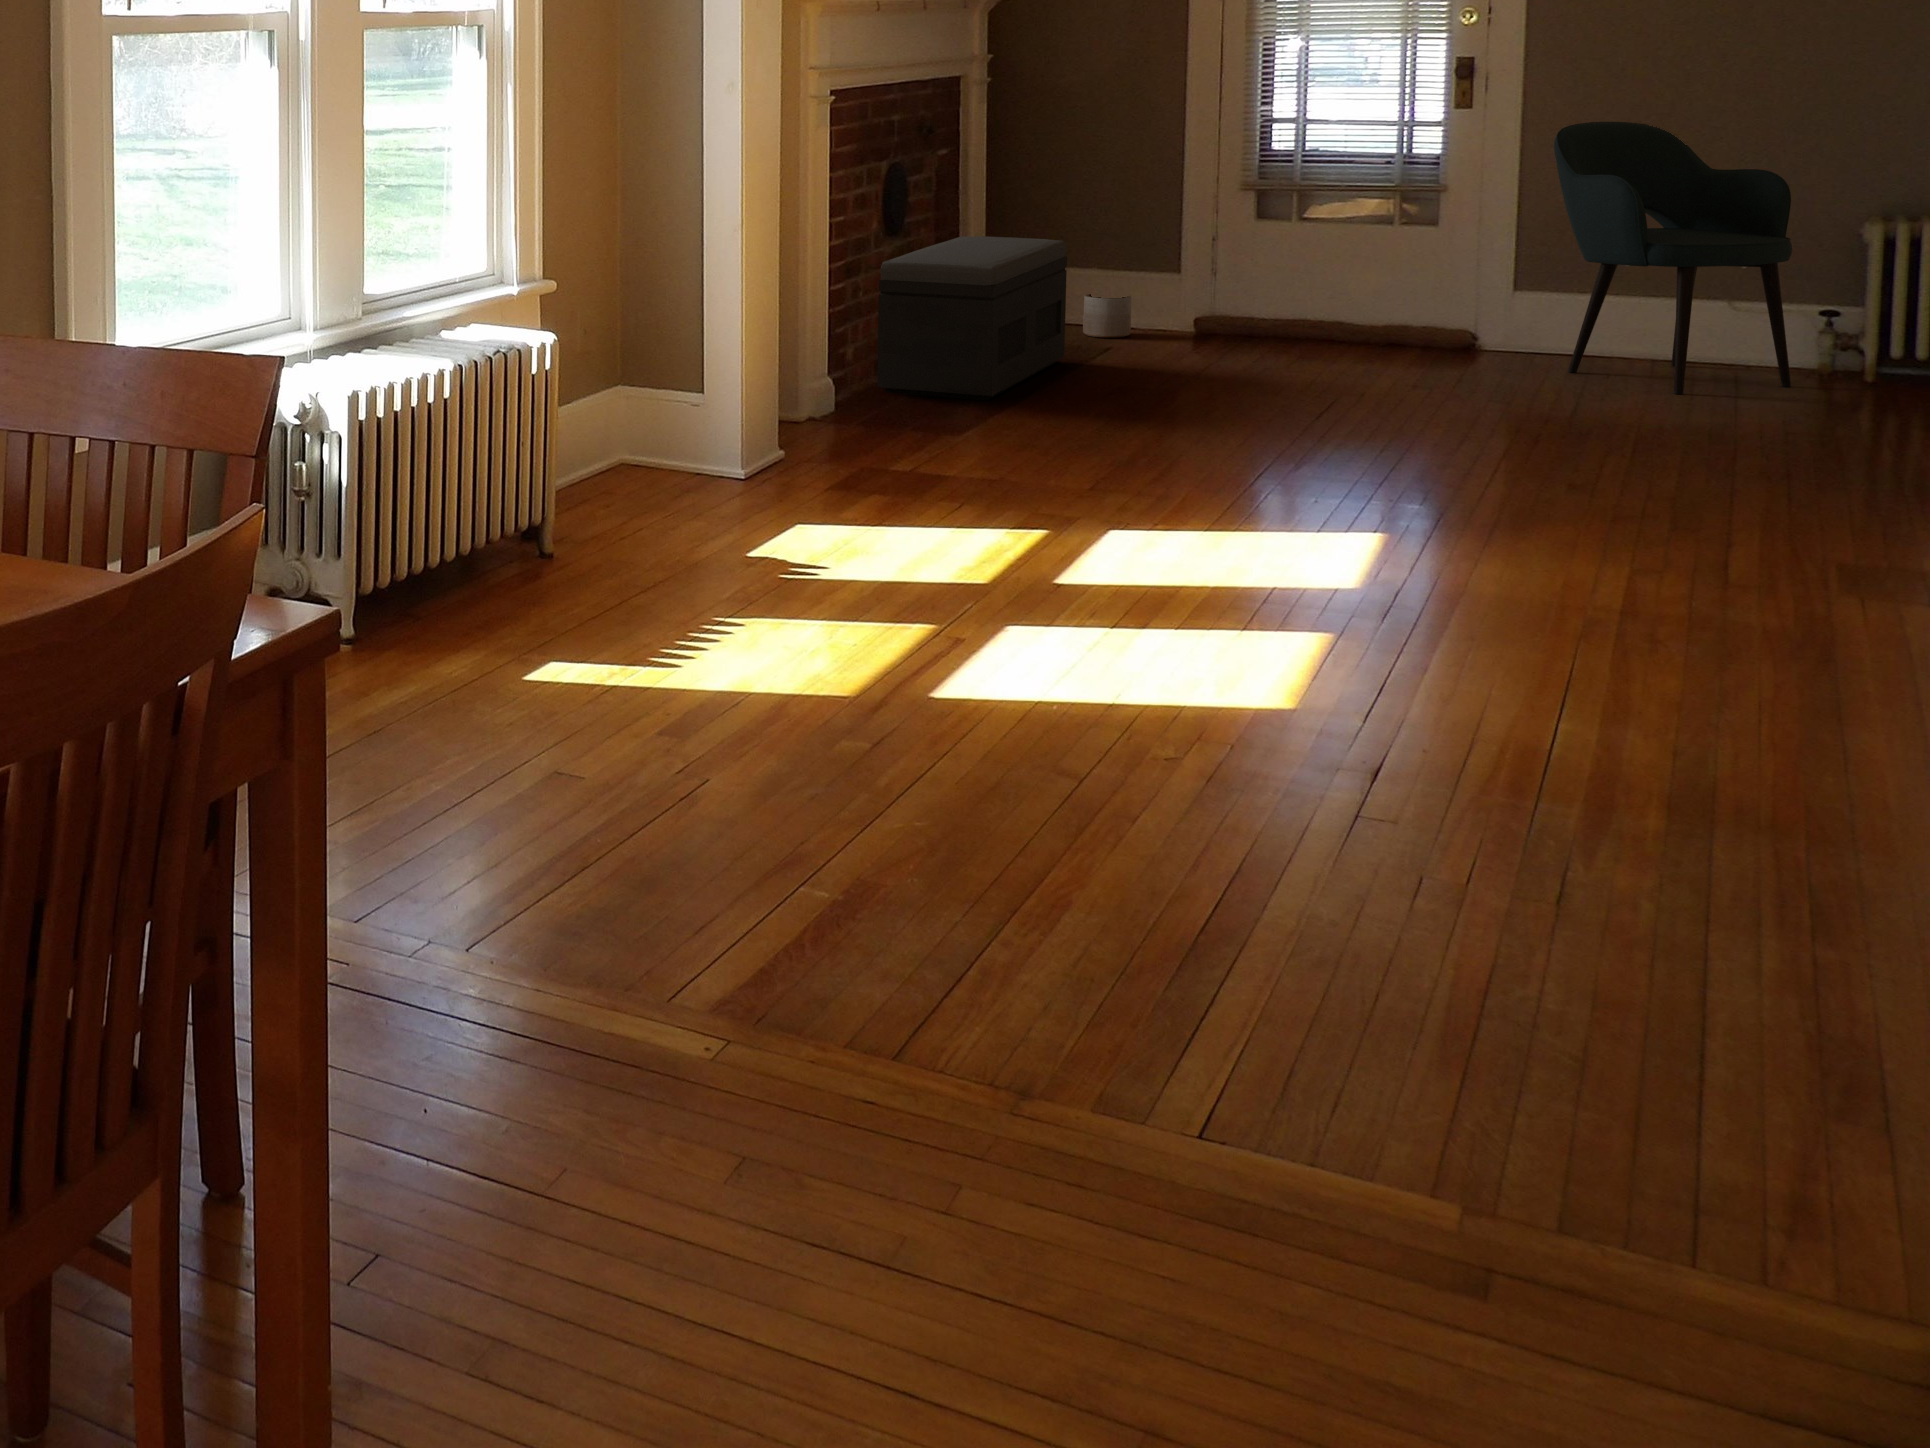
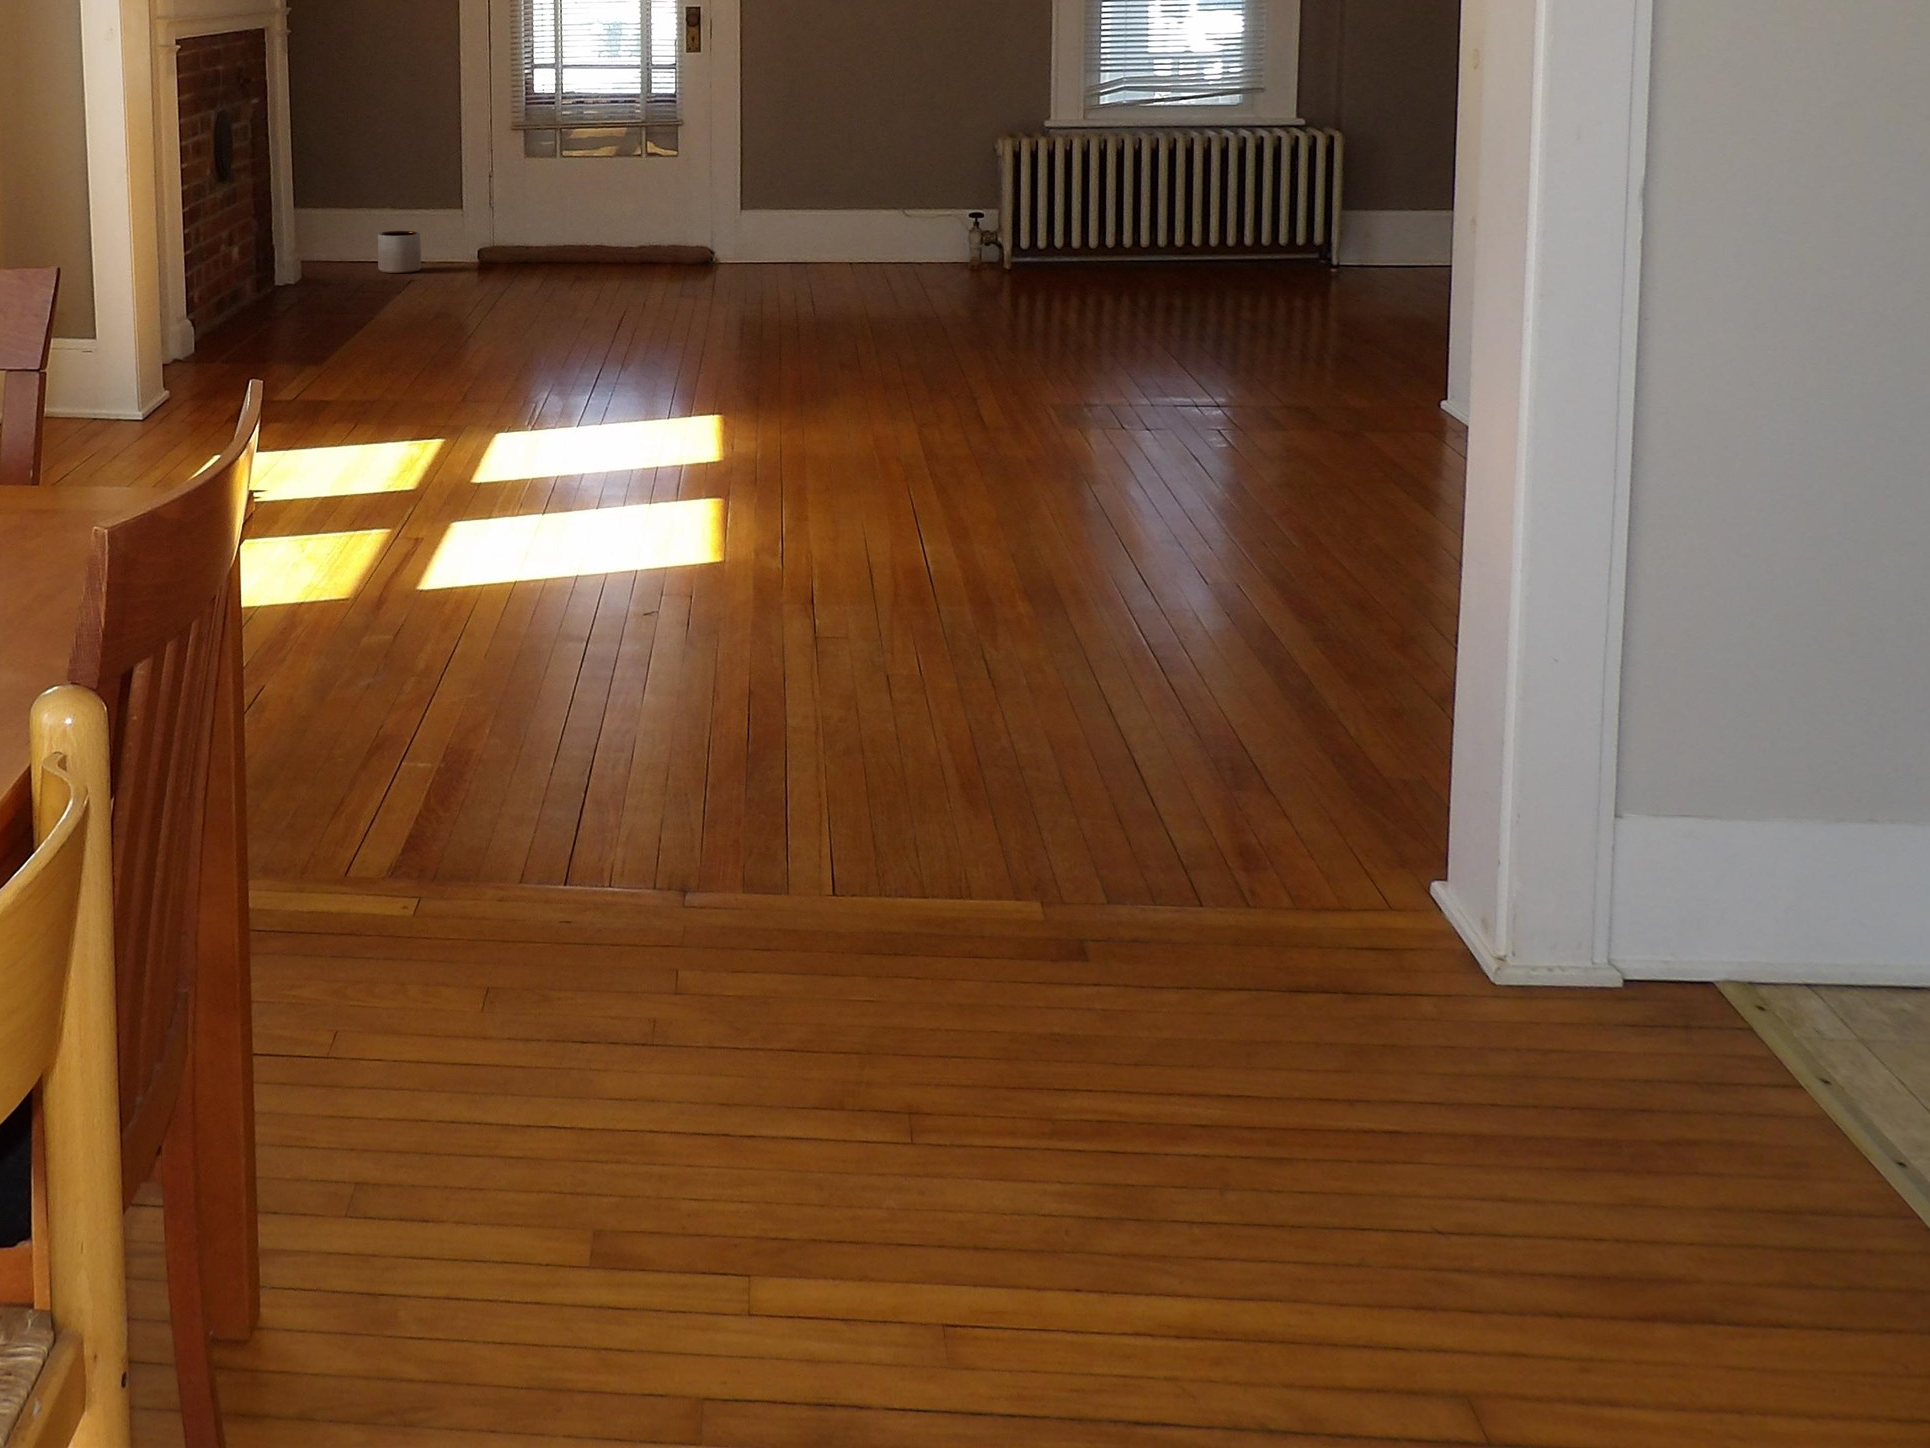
armchair: present [1554,122,1792,394] -> none [771,62,958,291]
storage bench: present [877,236,1067,400] -> none [218,181,376,334]

